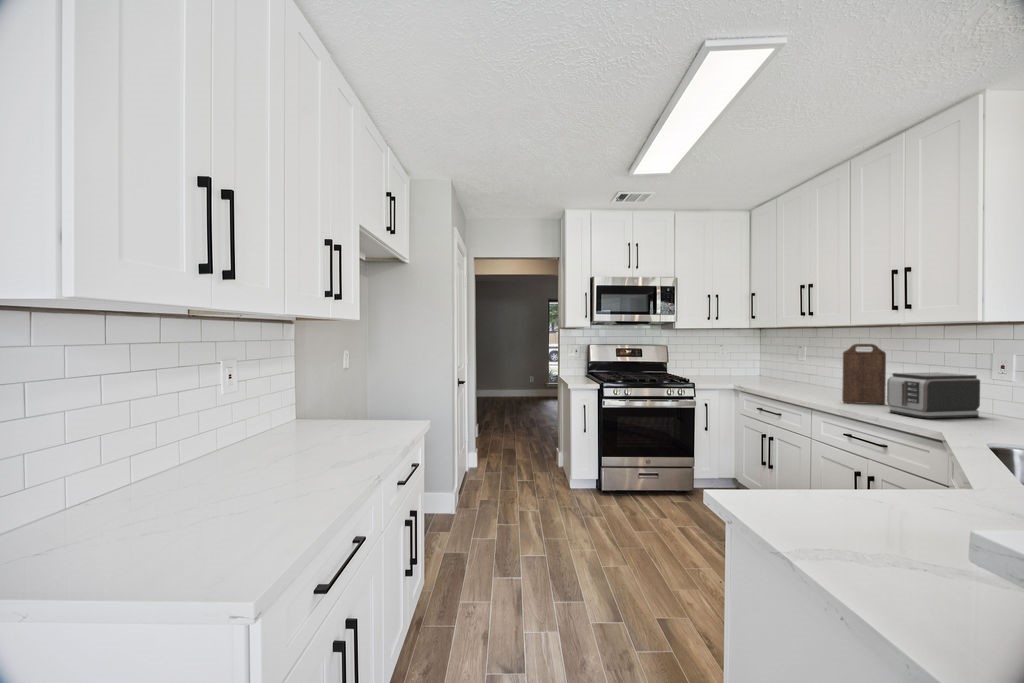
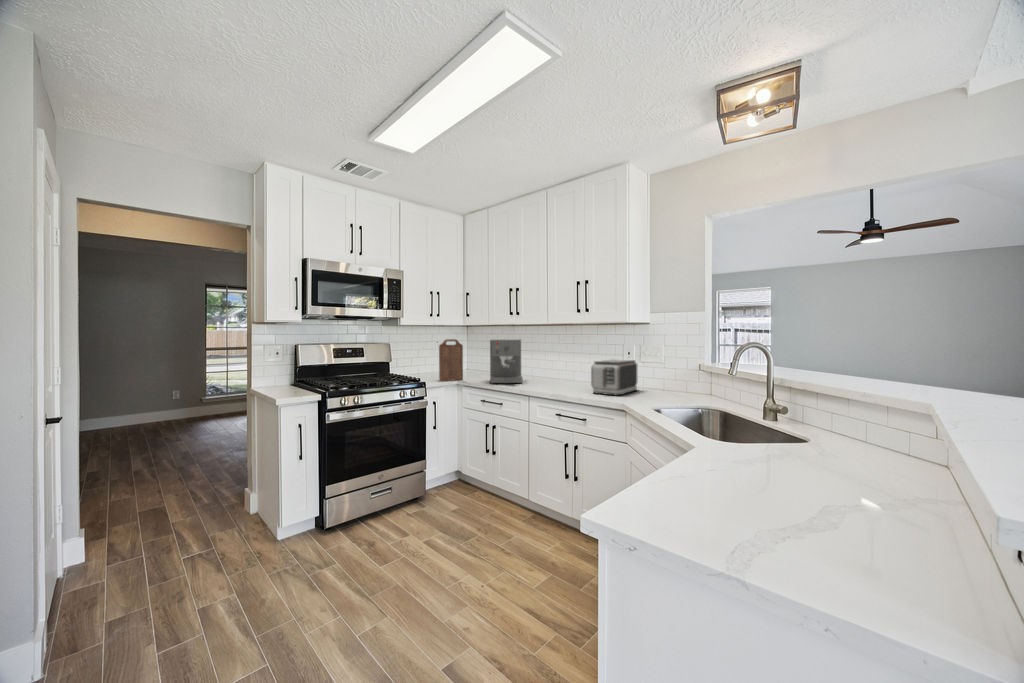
coffee maker: none [766,342,813,393] -> present [490,339,523,384]
cutting board: present [842,344,886,404] -> present [439,339,463,381]

